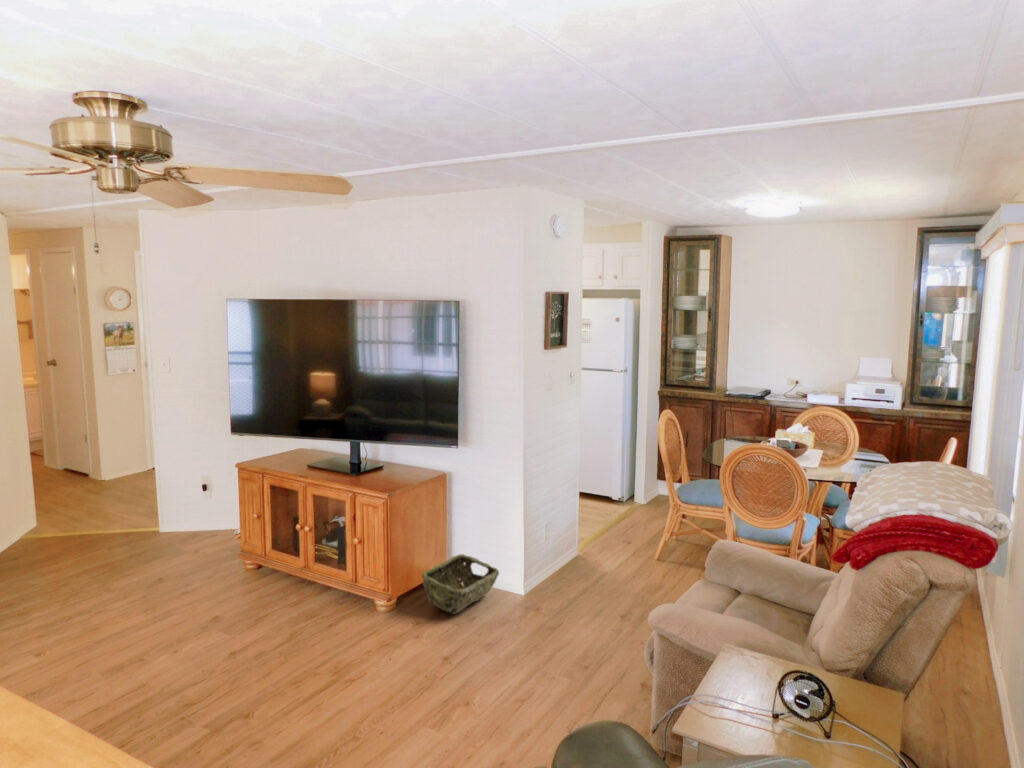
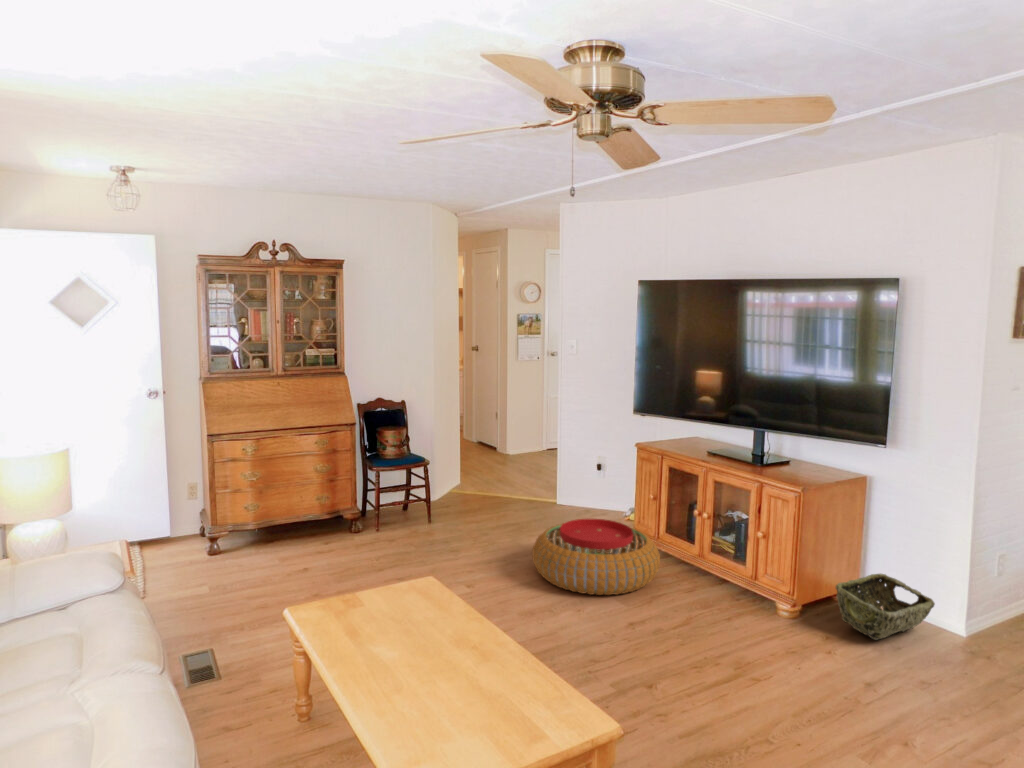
pouf: none [122,549,267,633] -> present [532,519,660,595]

